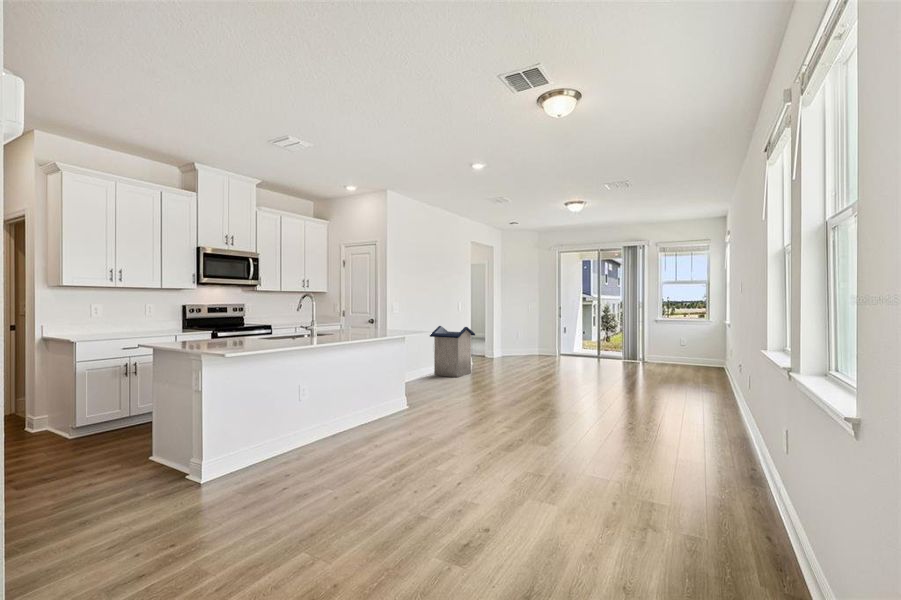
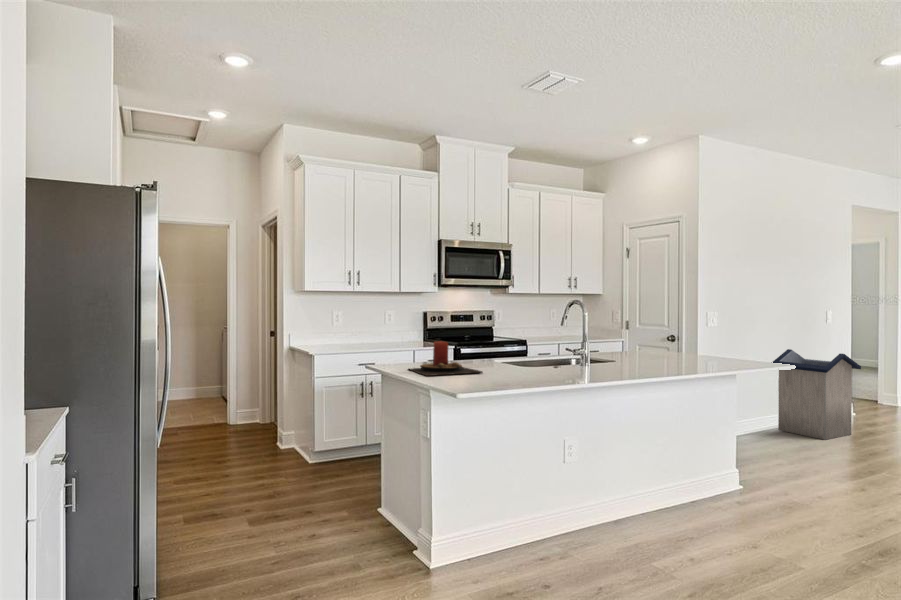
candle: none [185,321,249,347] -> present [408,341,483,376]

